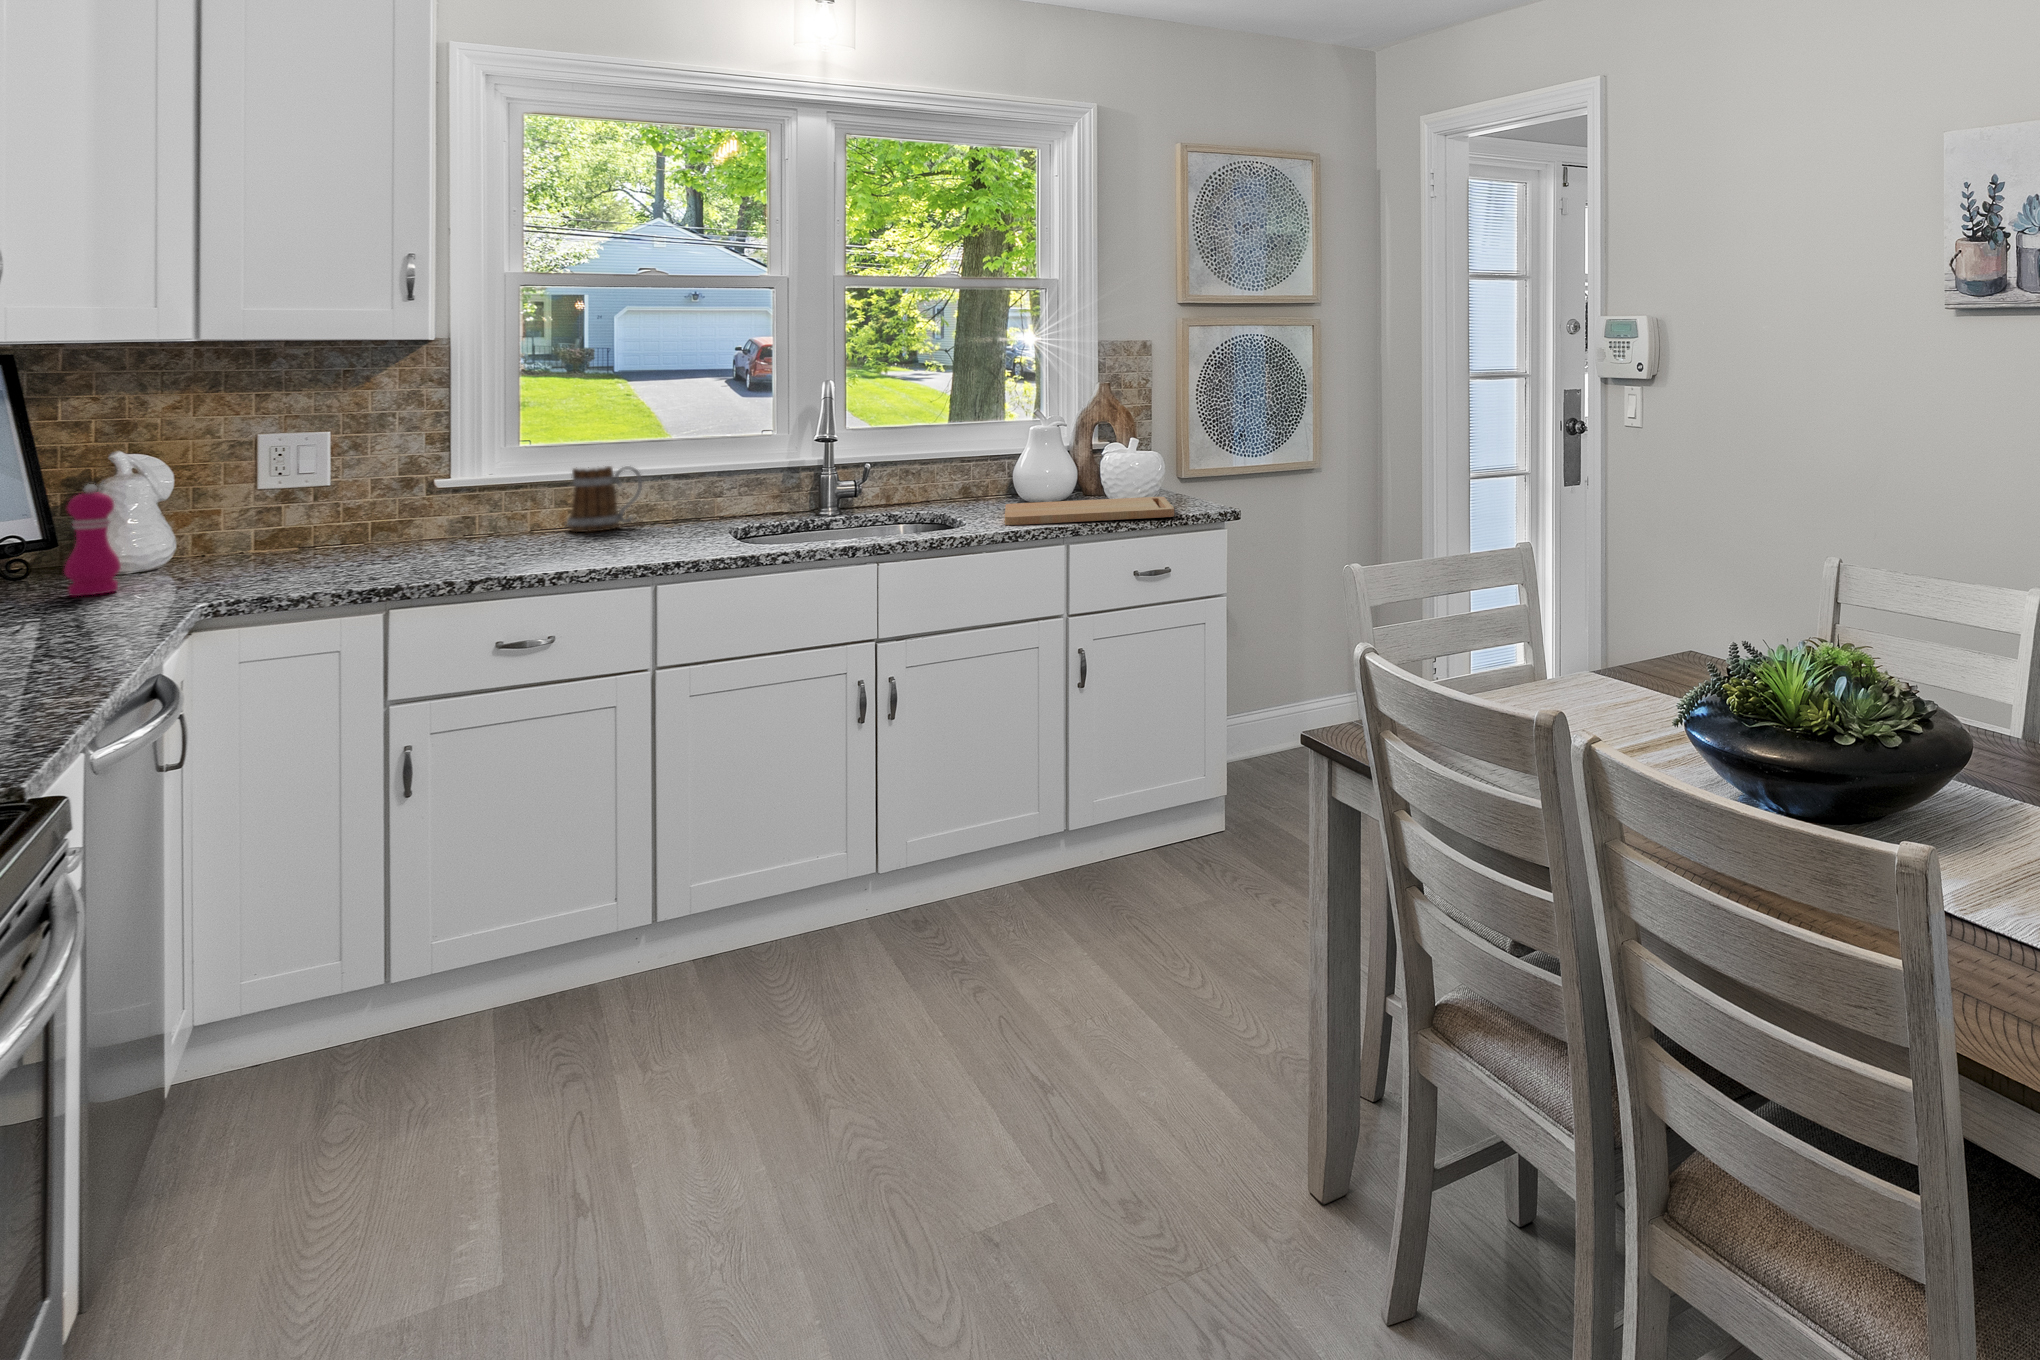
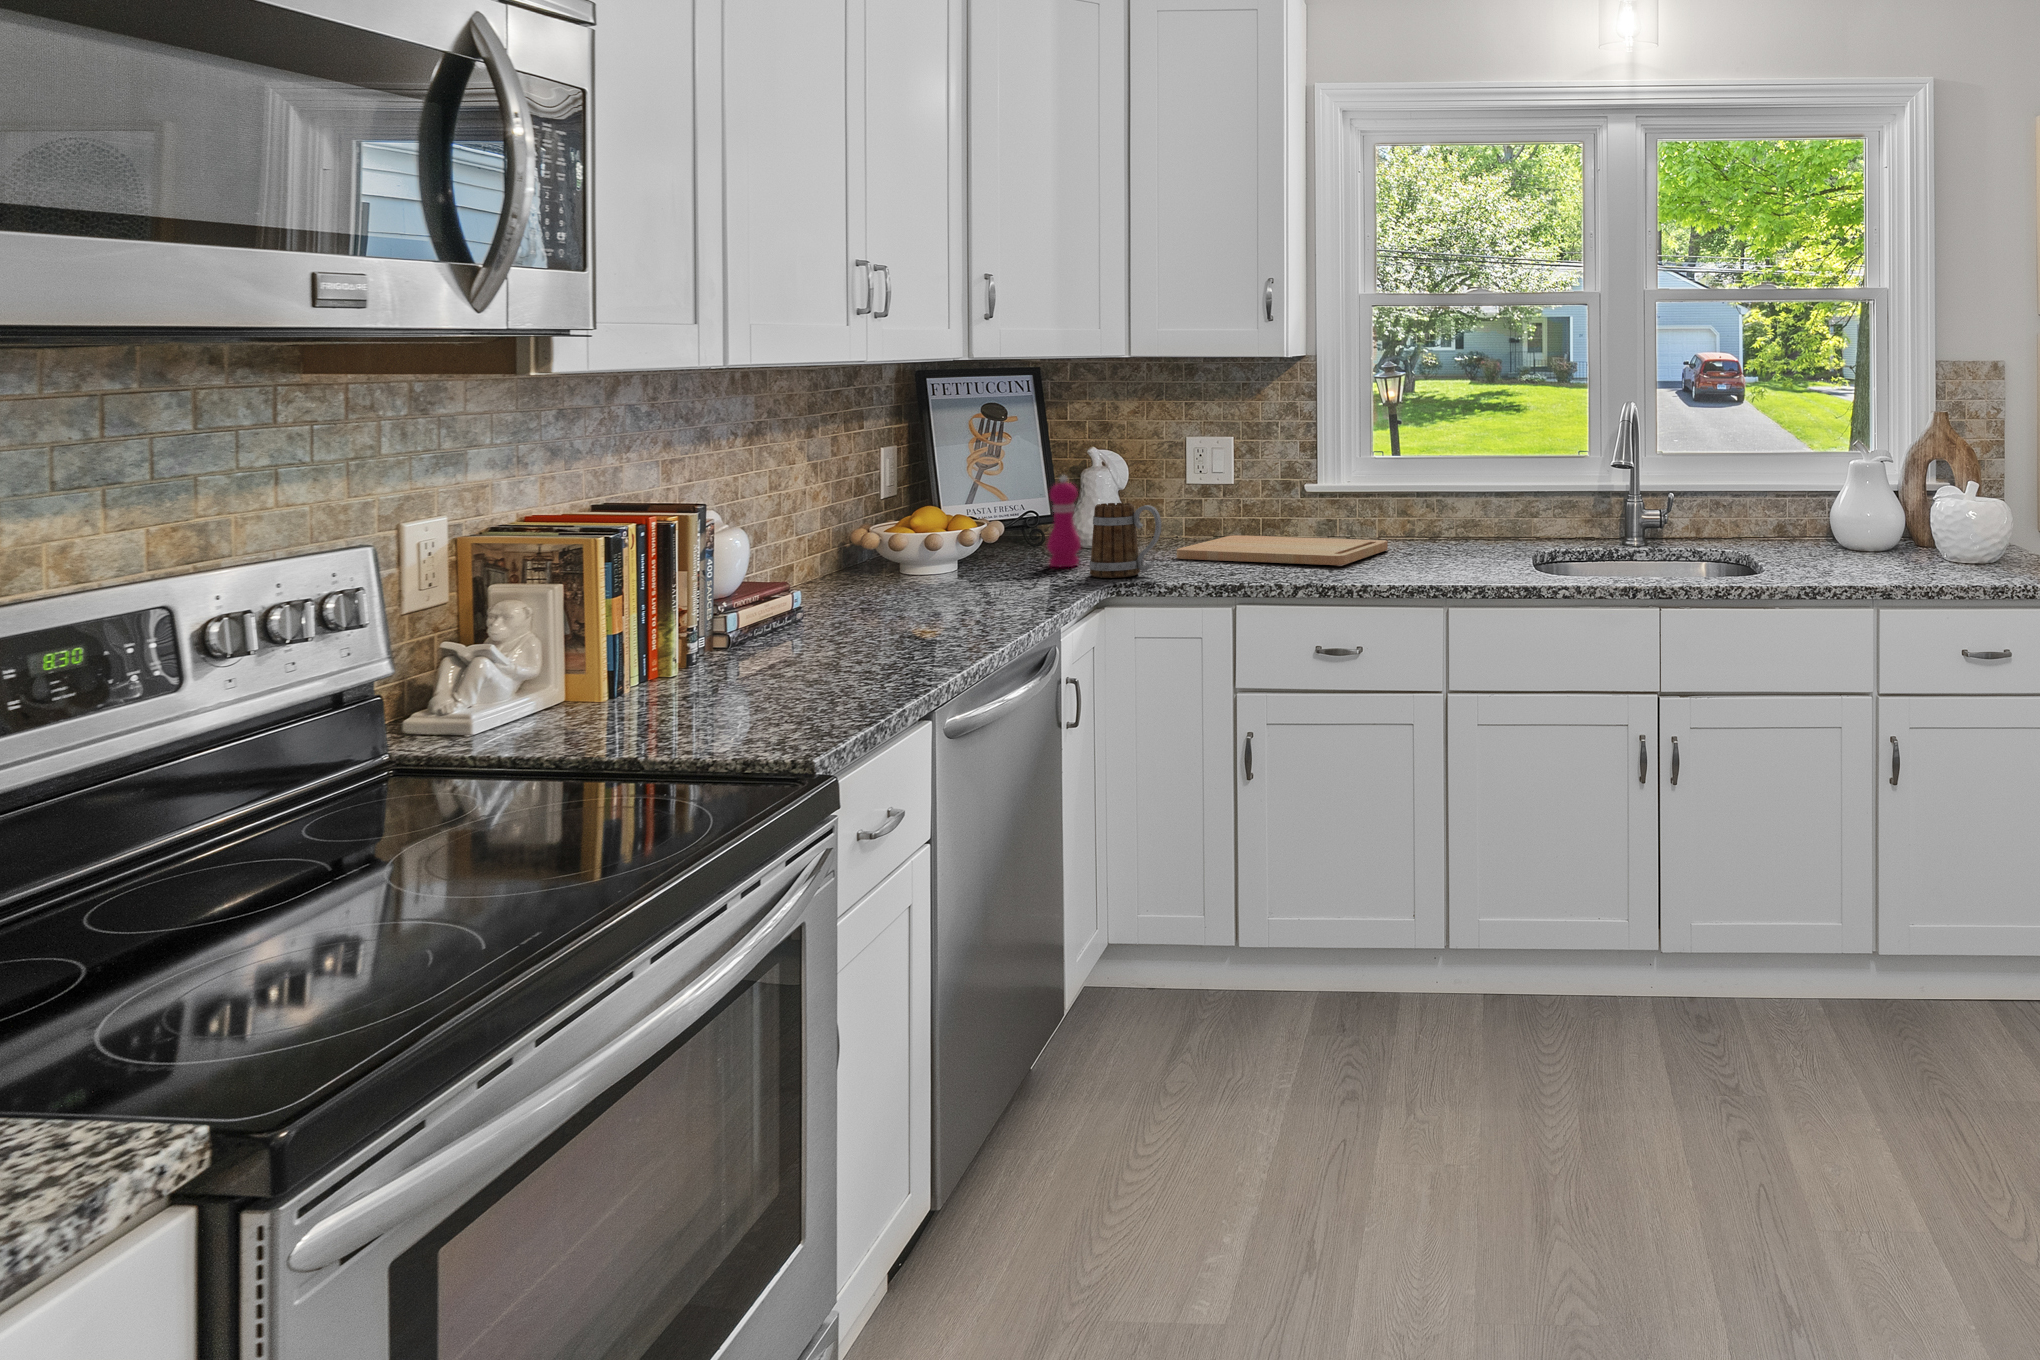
mug: present [567,466,642,532] -> present [1089,503,1161,578]
cutting board: present [1005,497,1174,525] -> present [1177,535,1388,565]

